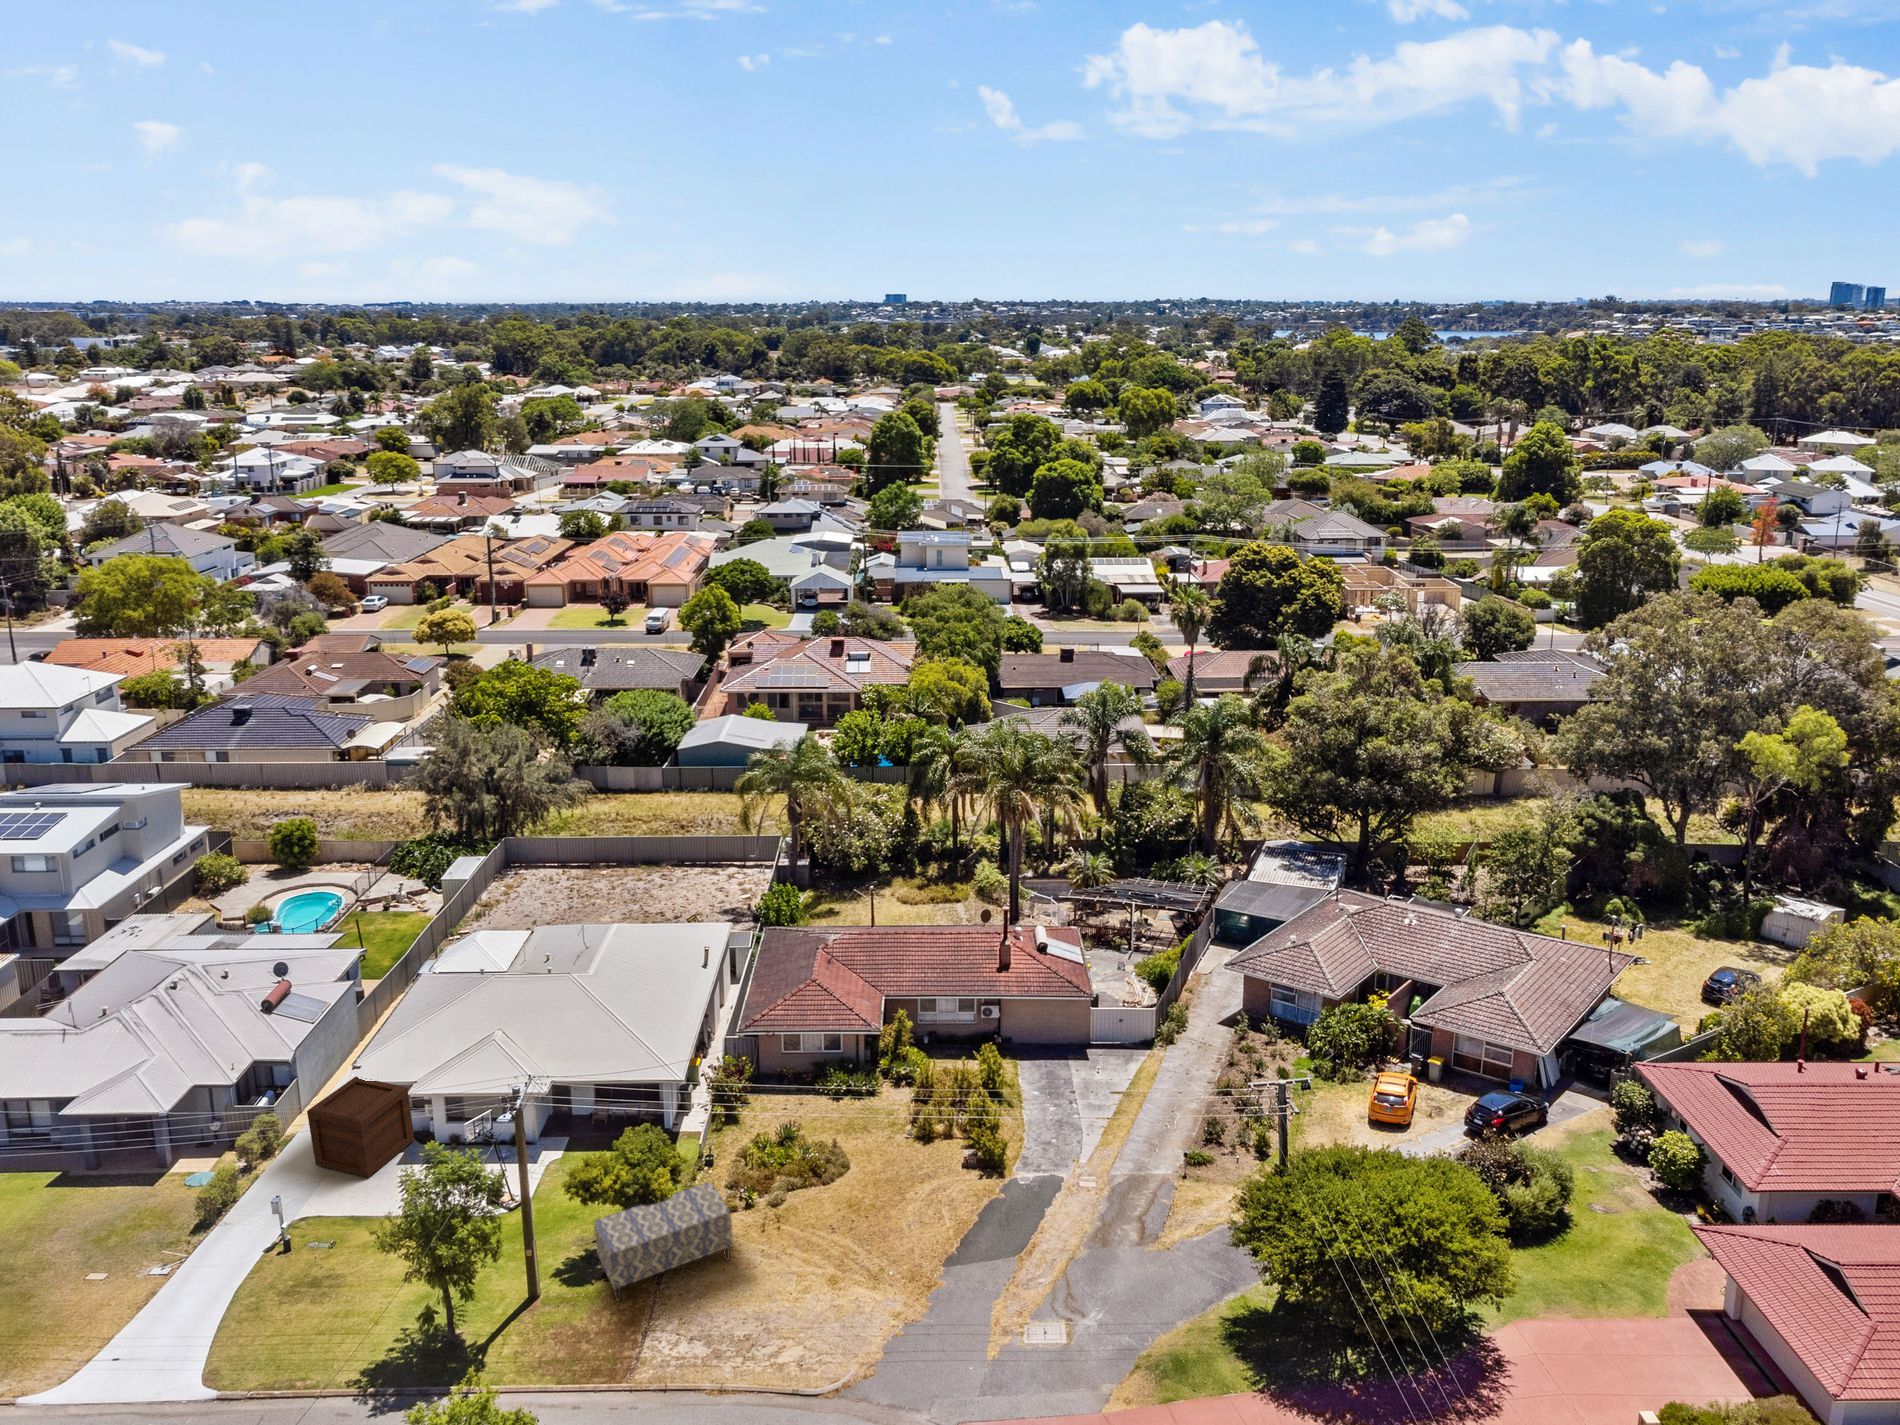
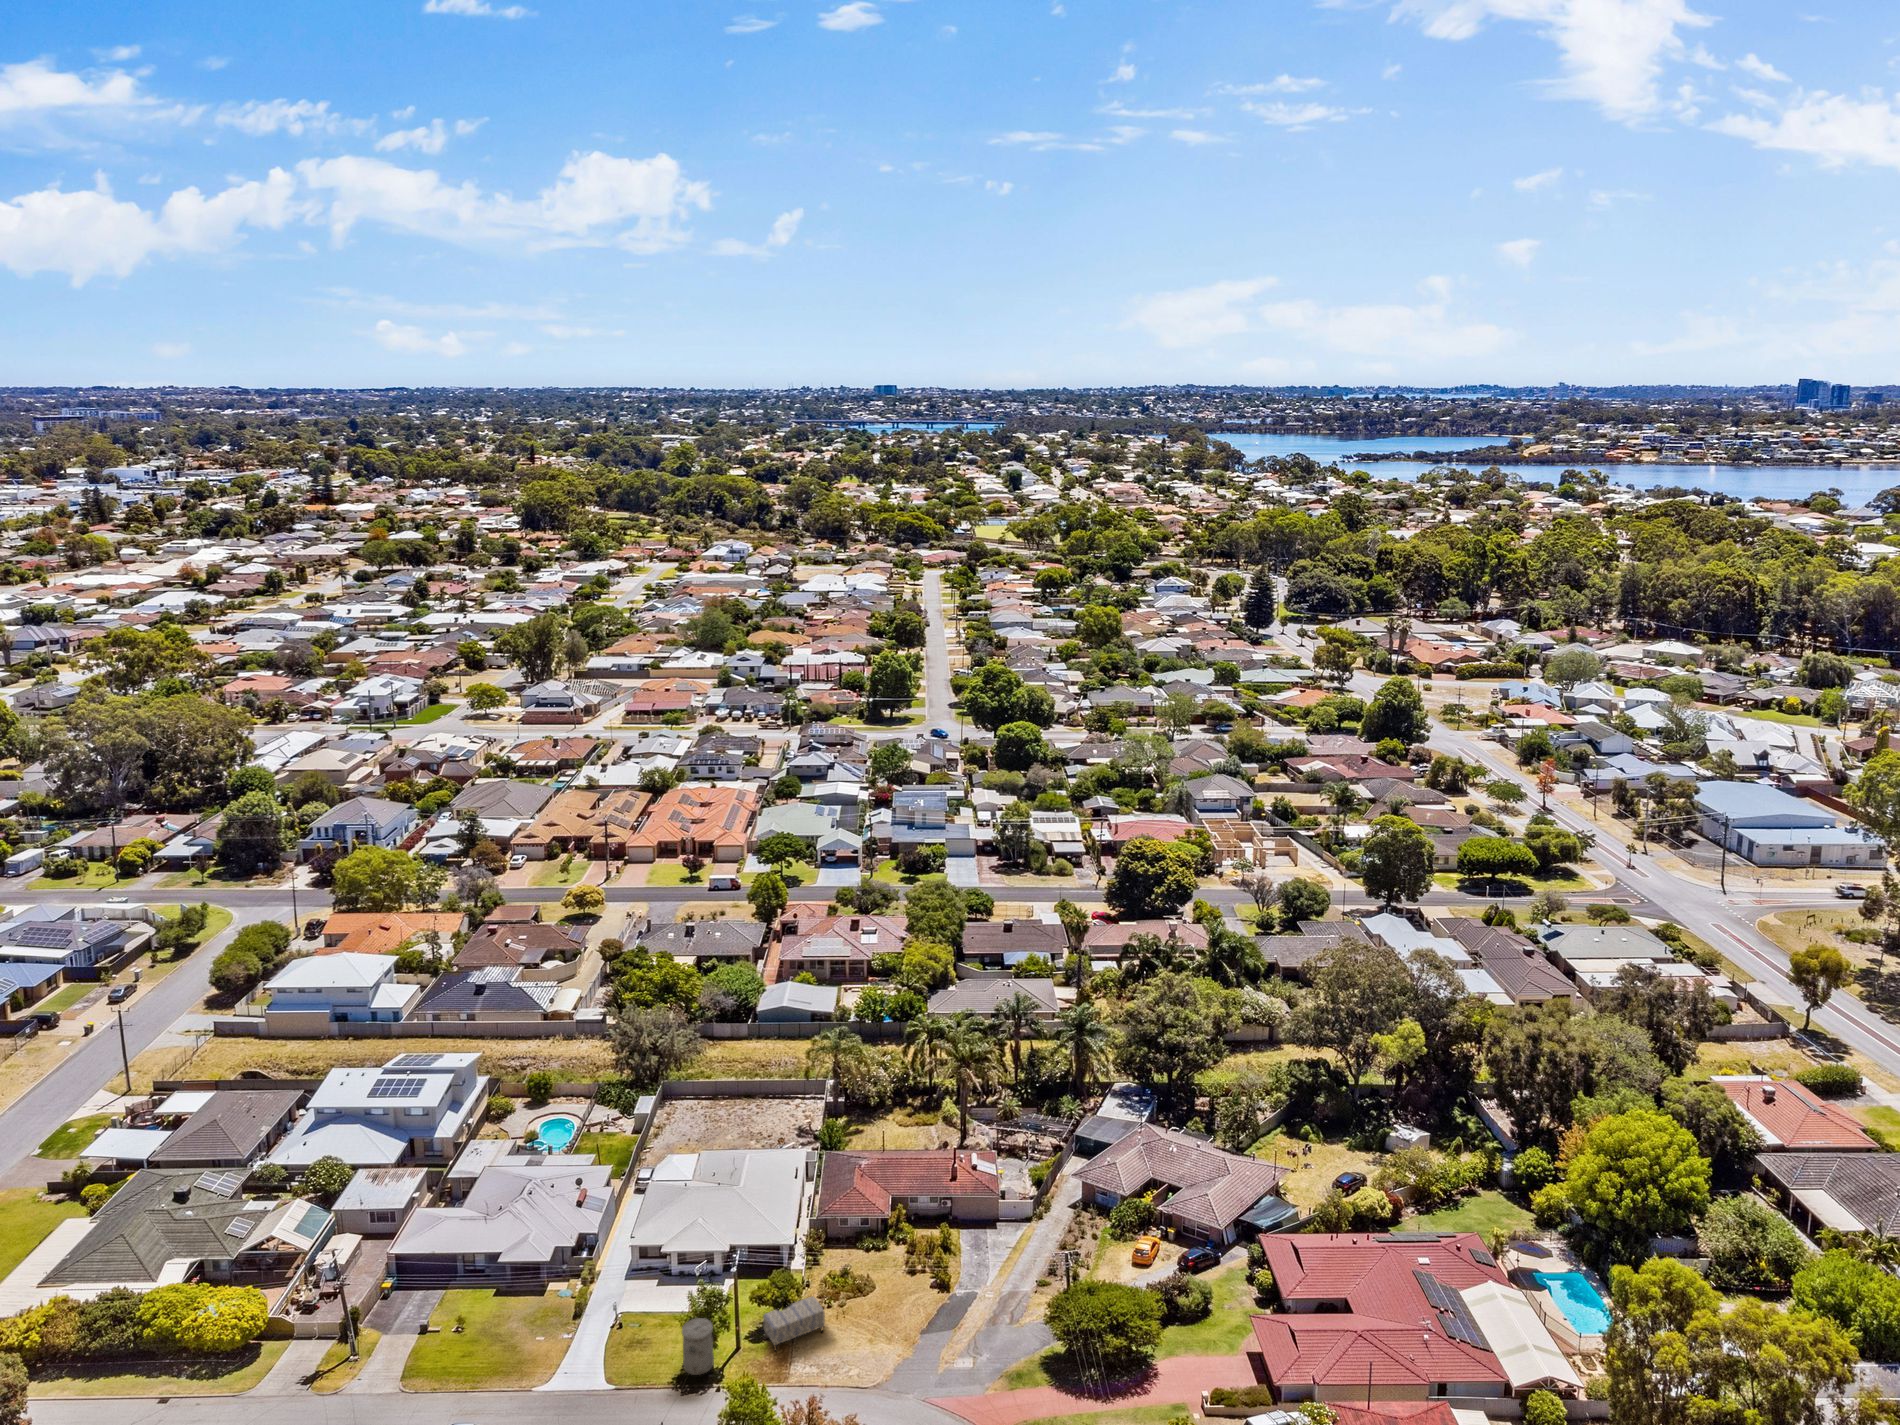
wooden crate: present [307,1077,414,1177] -> none [616,1242,661,1293]
trash can: none [390,1229,475,1357] -> present [682,1318,714,1375]

